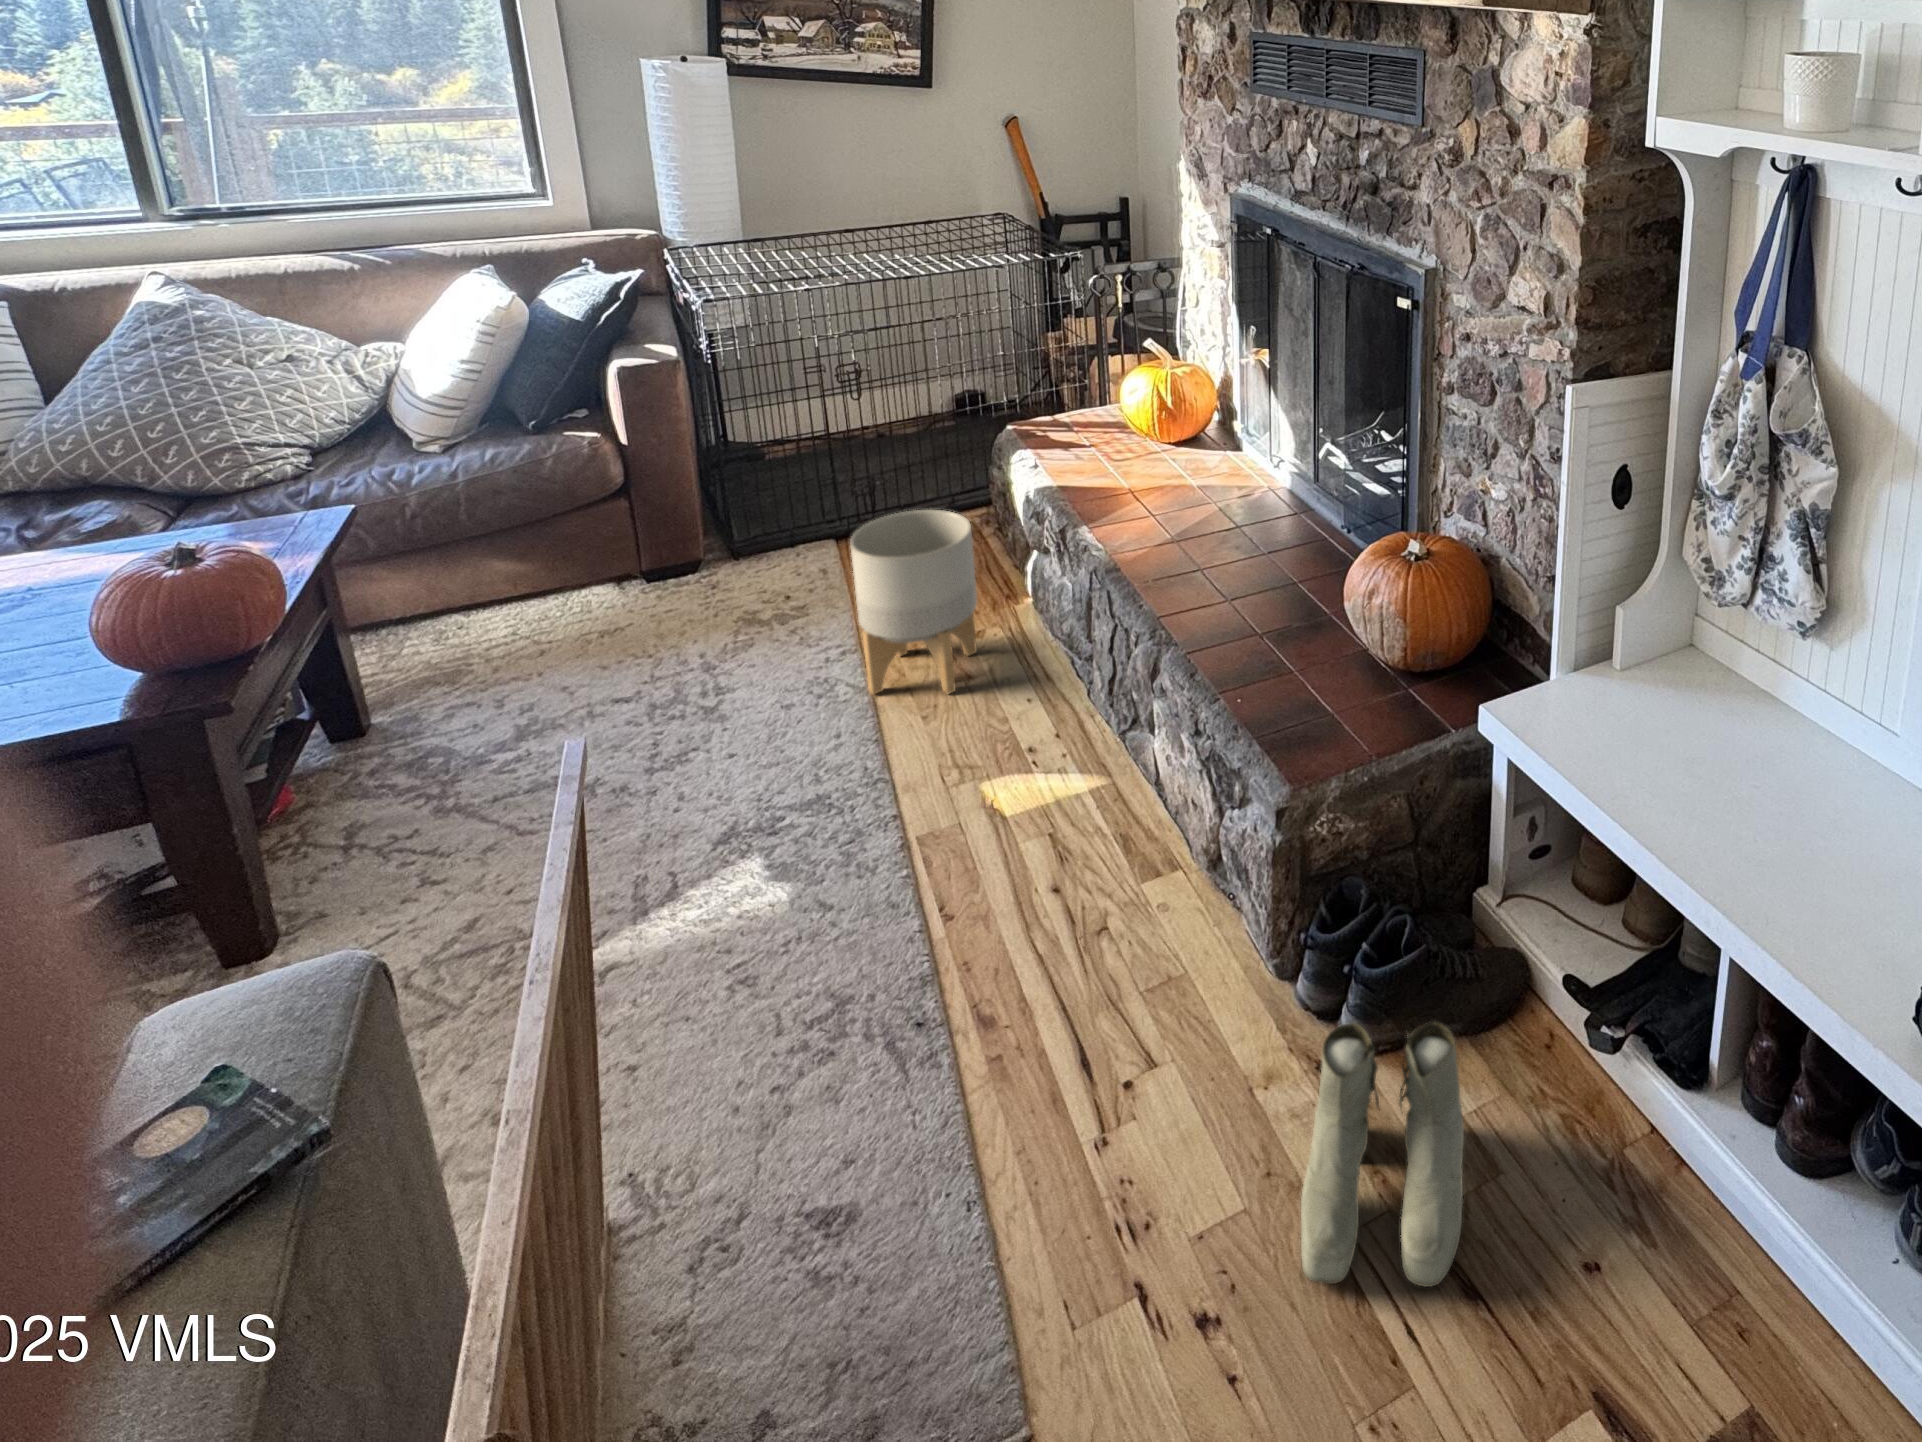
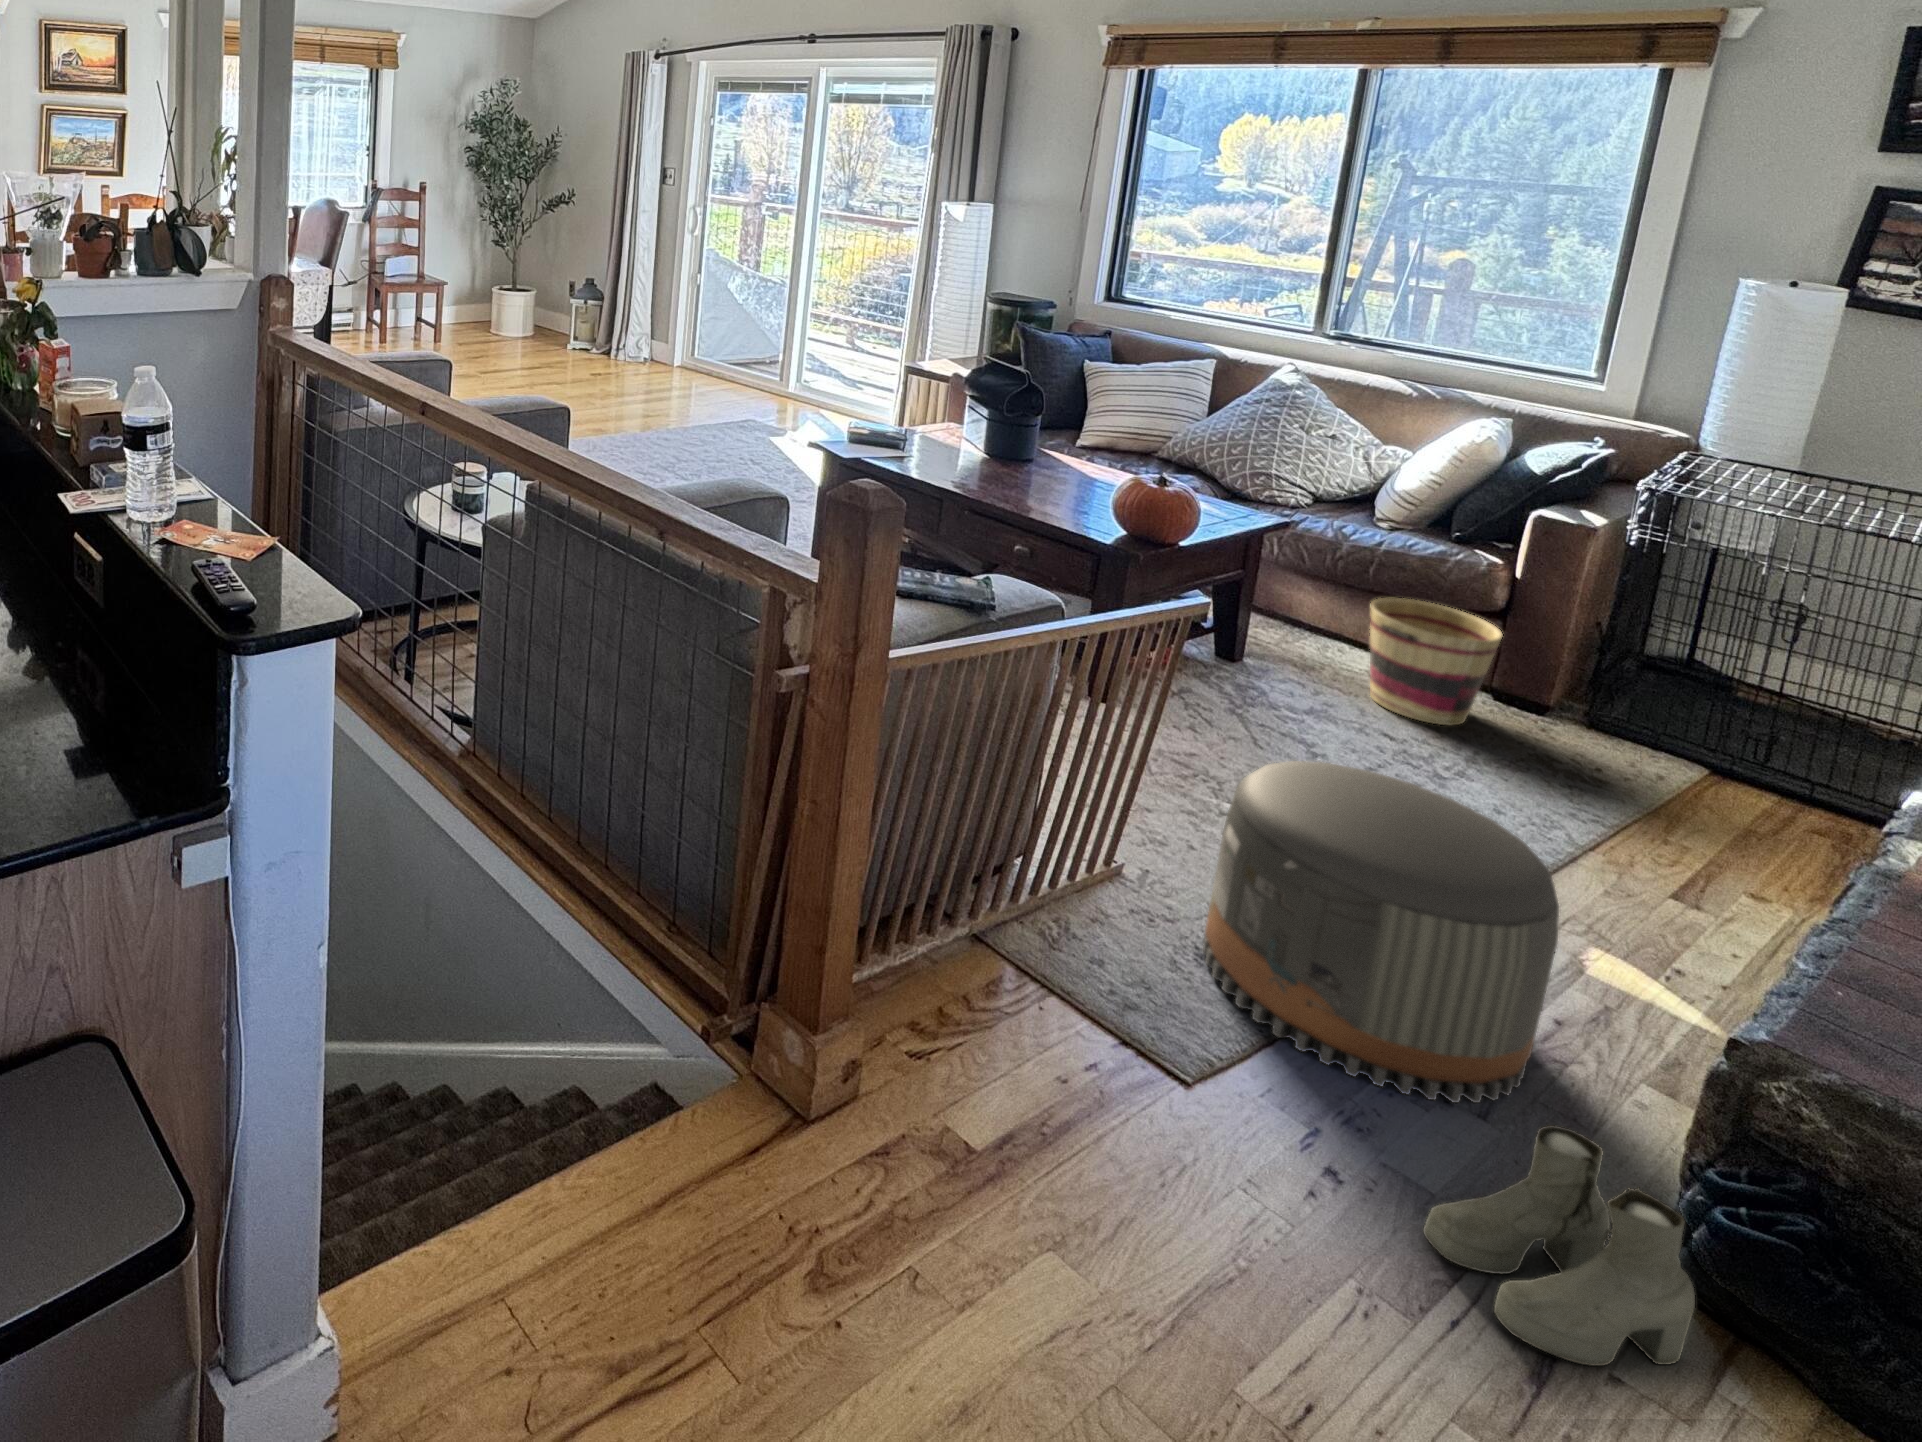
basket: none [508,509,663,669] -> present [1370,598,1502,725]
planter: present [850,510,977,694] -> none [1577,706,1763,895]
pouf: none [752,758,1143,1242] -> present [1203,761,1559,1103]

